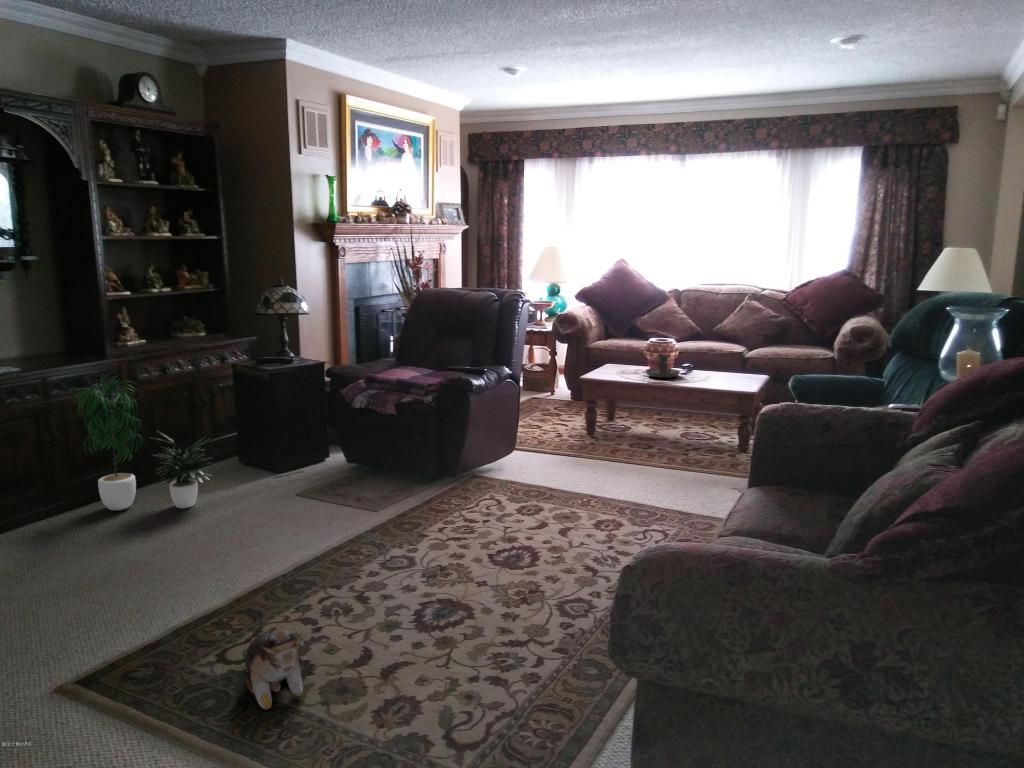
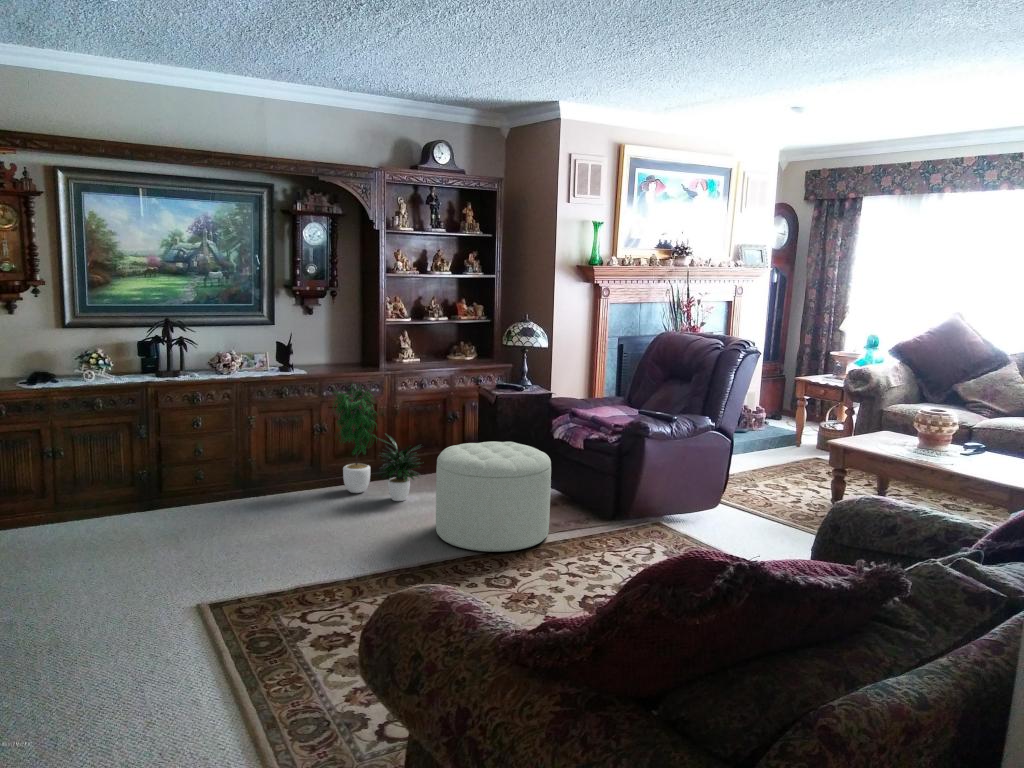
candle holder: present [645,354,680,378] -> none [902,426,949,456]
ottoman: none [266,417,396,538] -> present [436,441,551,552]
plush toy: present [245,629,303,709] -> none [263,600,323,665]

